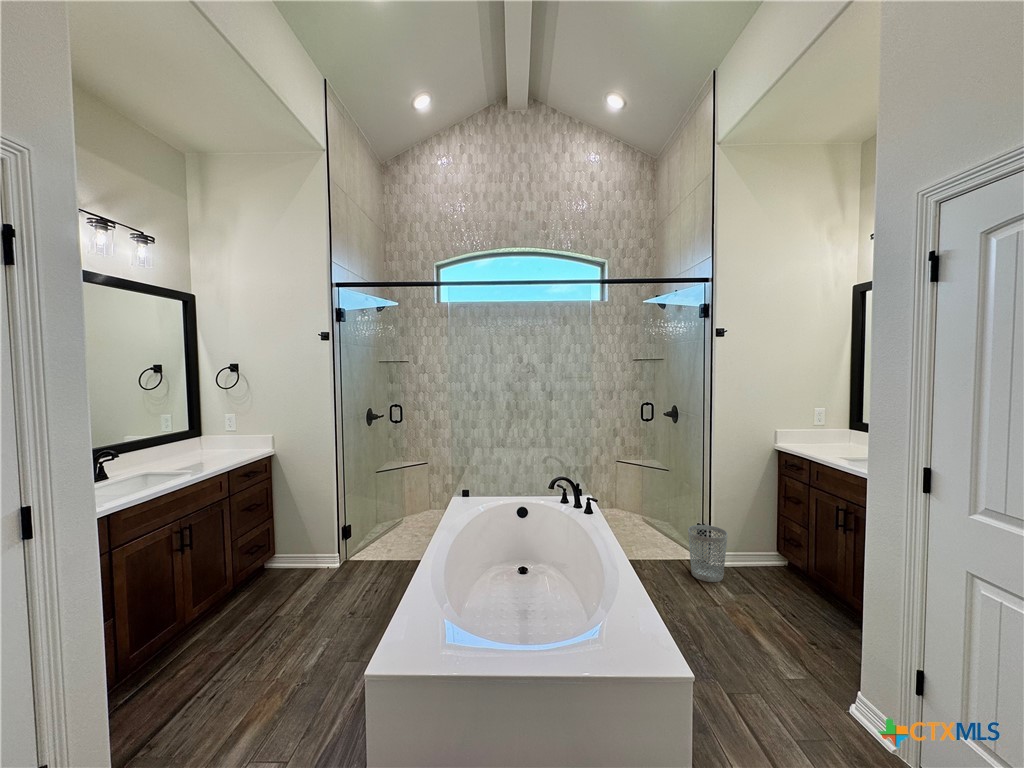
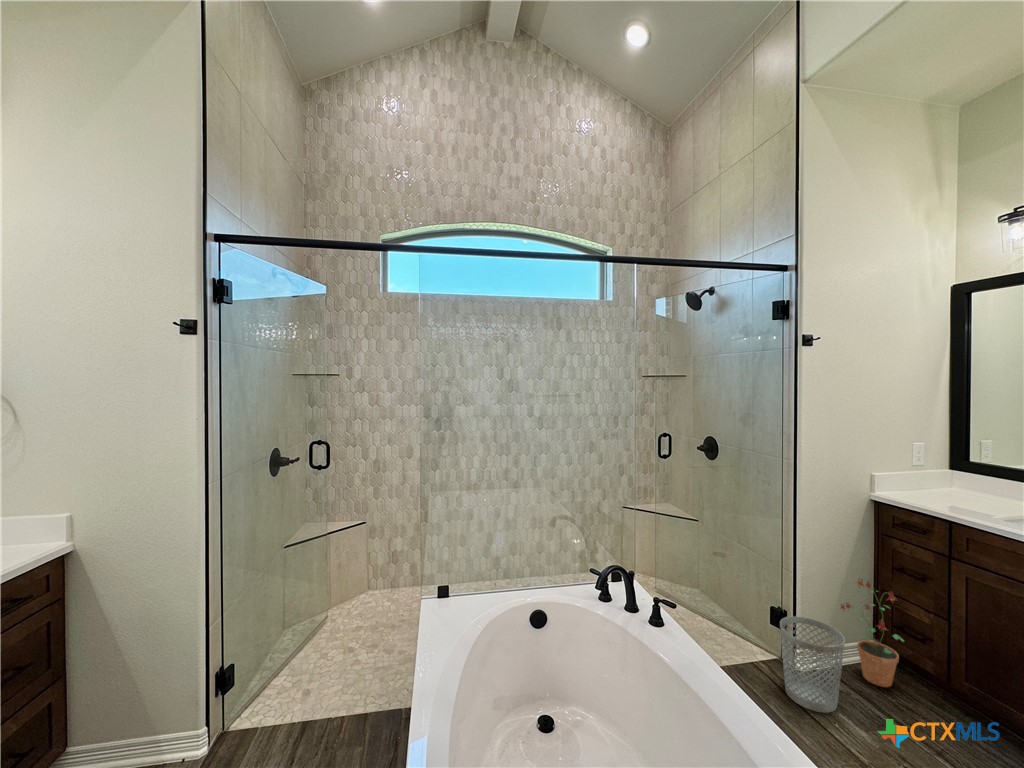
potted plant: none [742,503,782,576] -> present [841,579,904,687]

